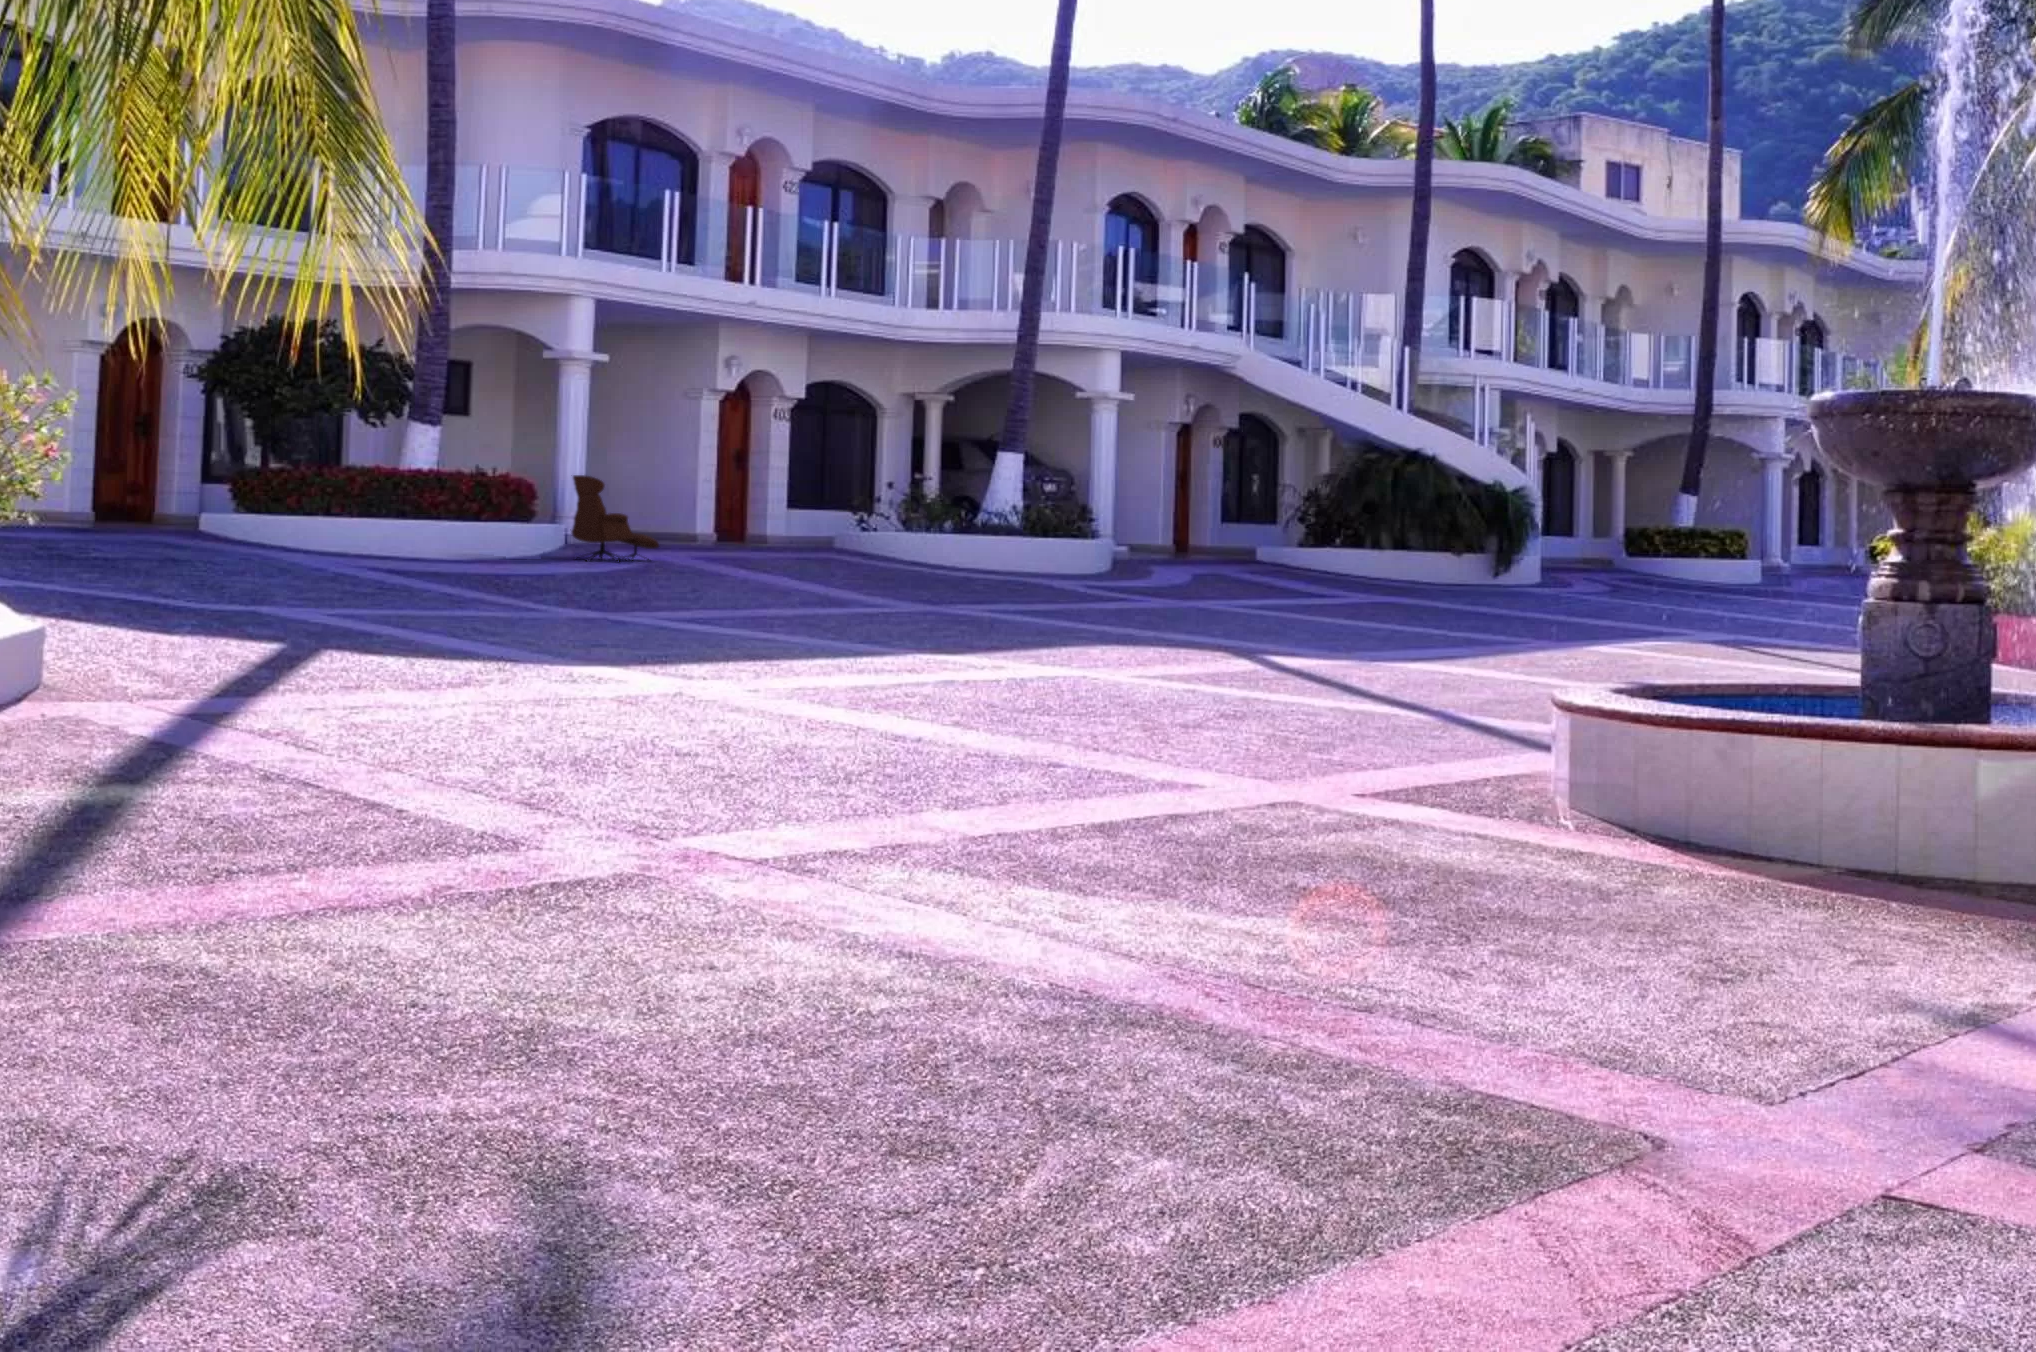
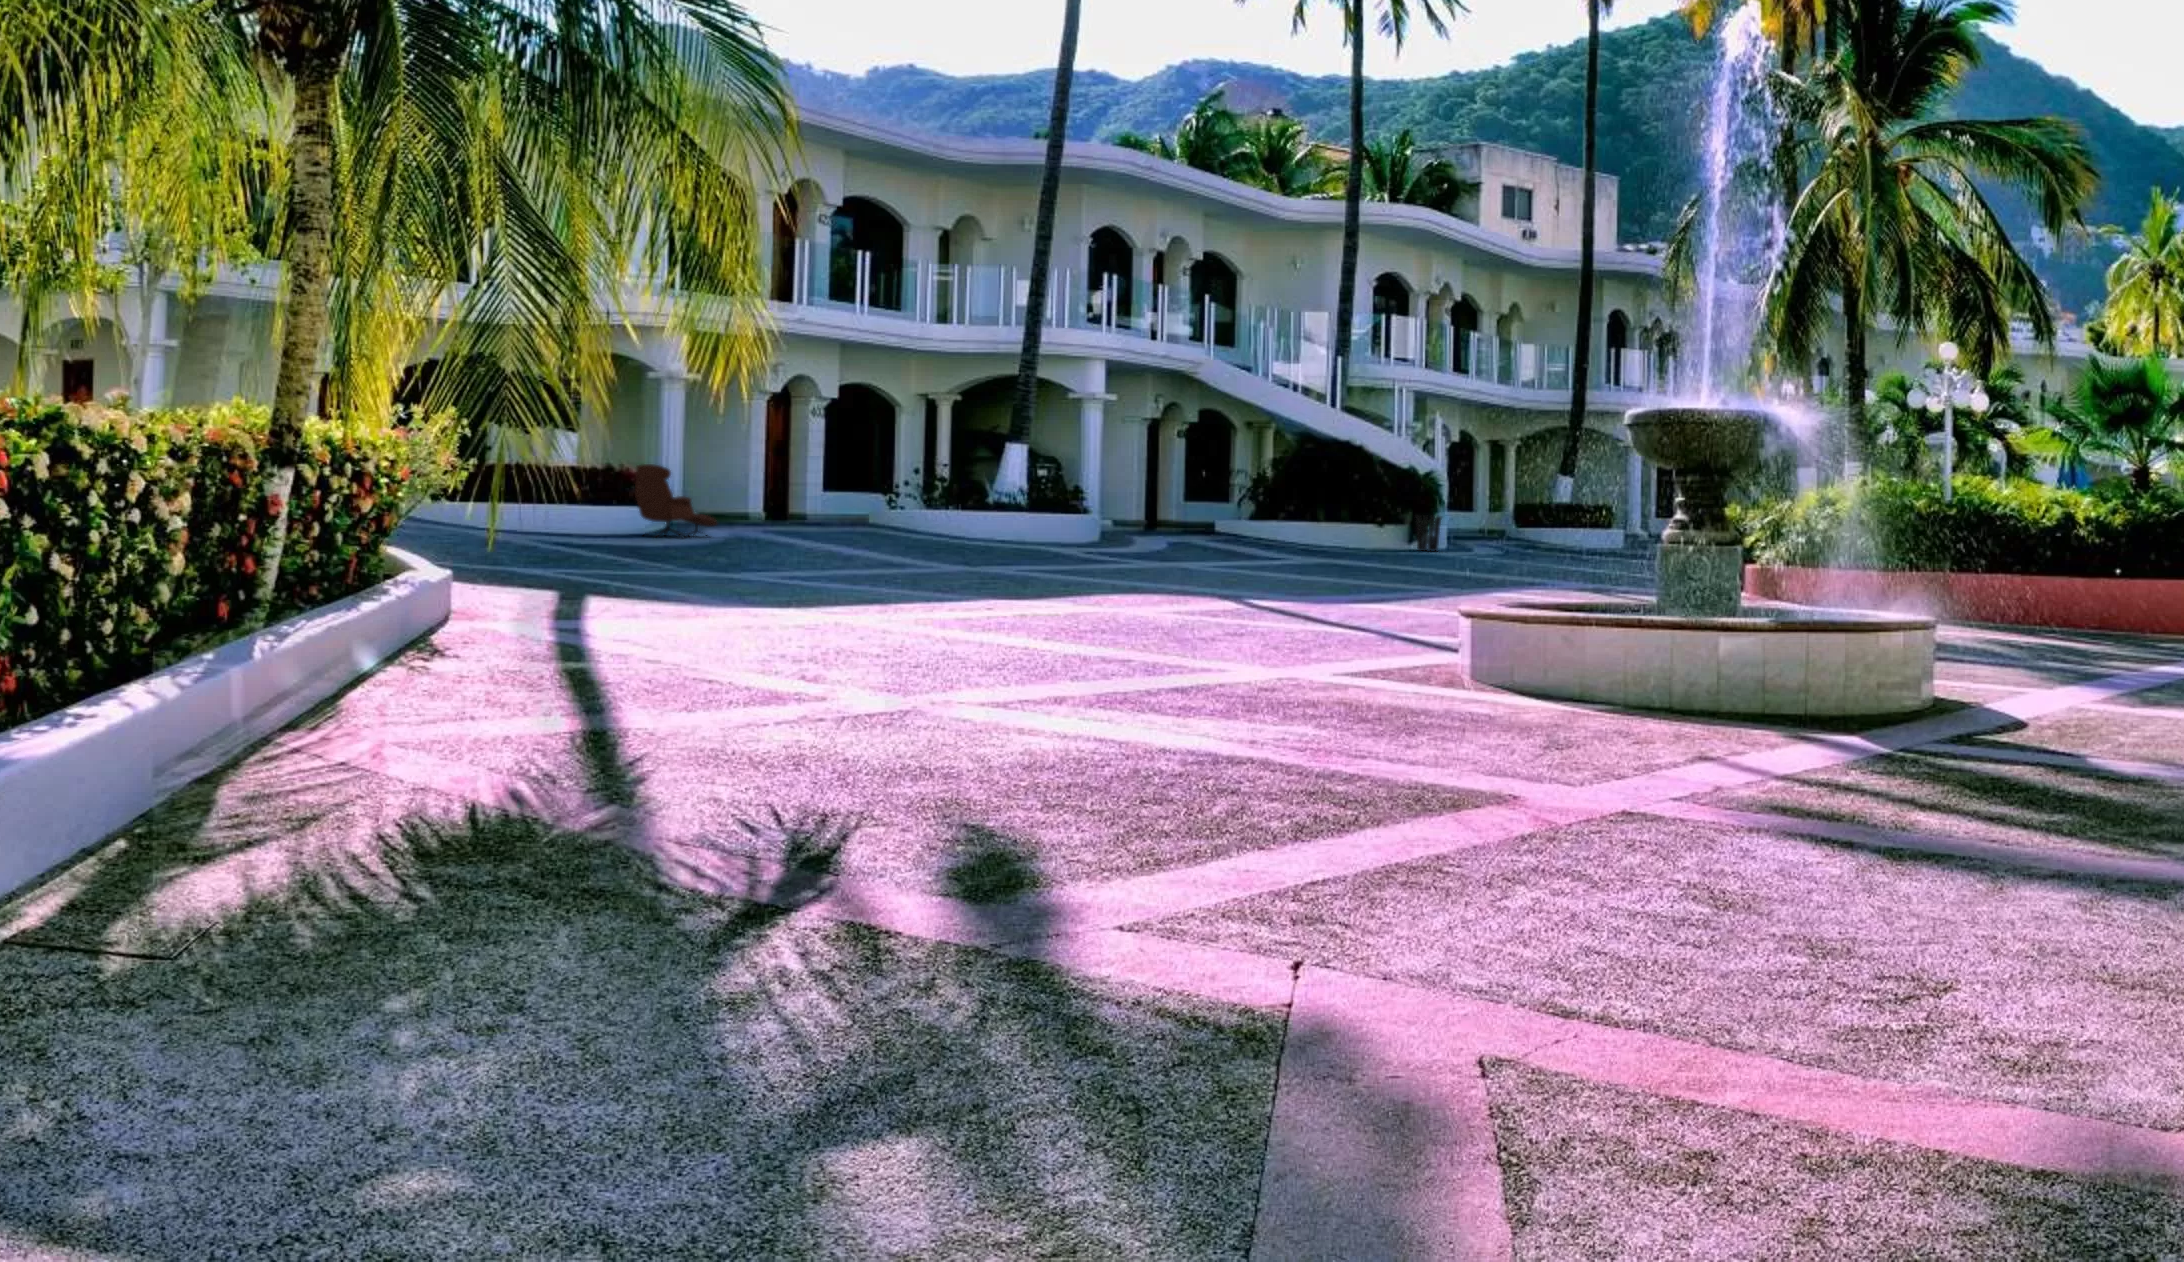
waste bin: none [1495,542,1531,588] -> present [1416,515,1442,552]

